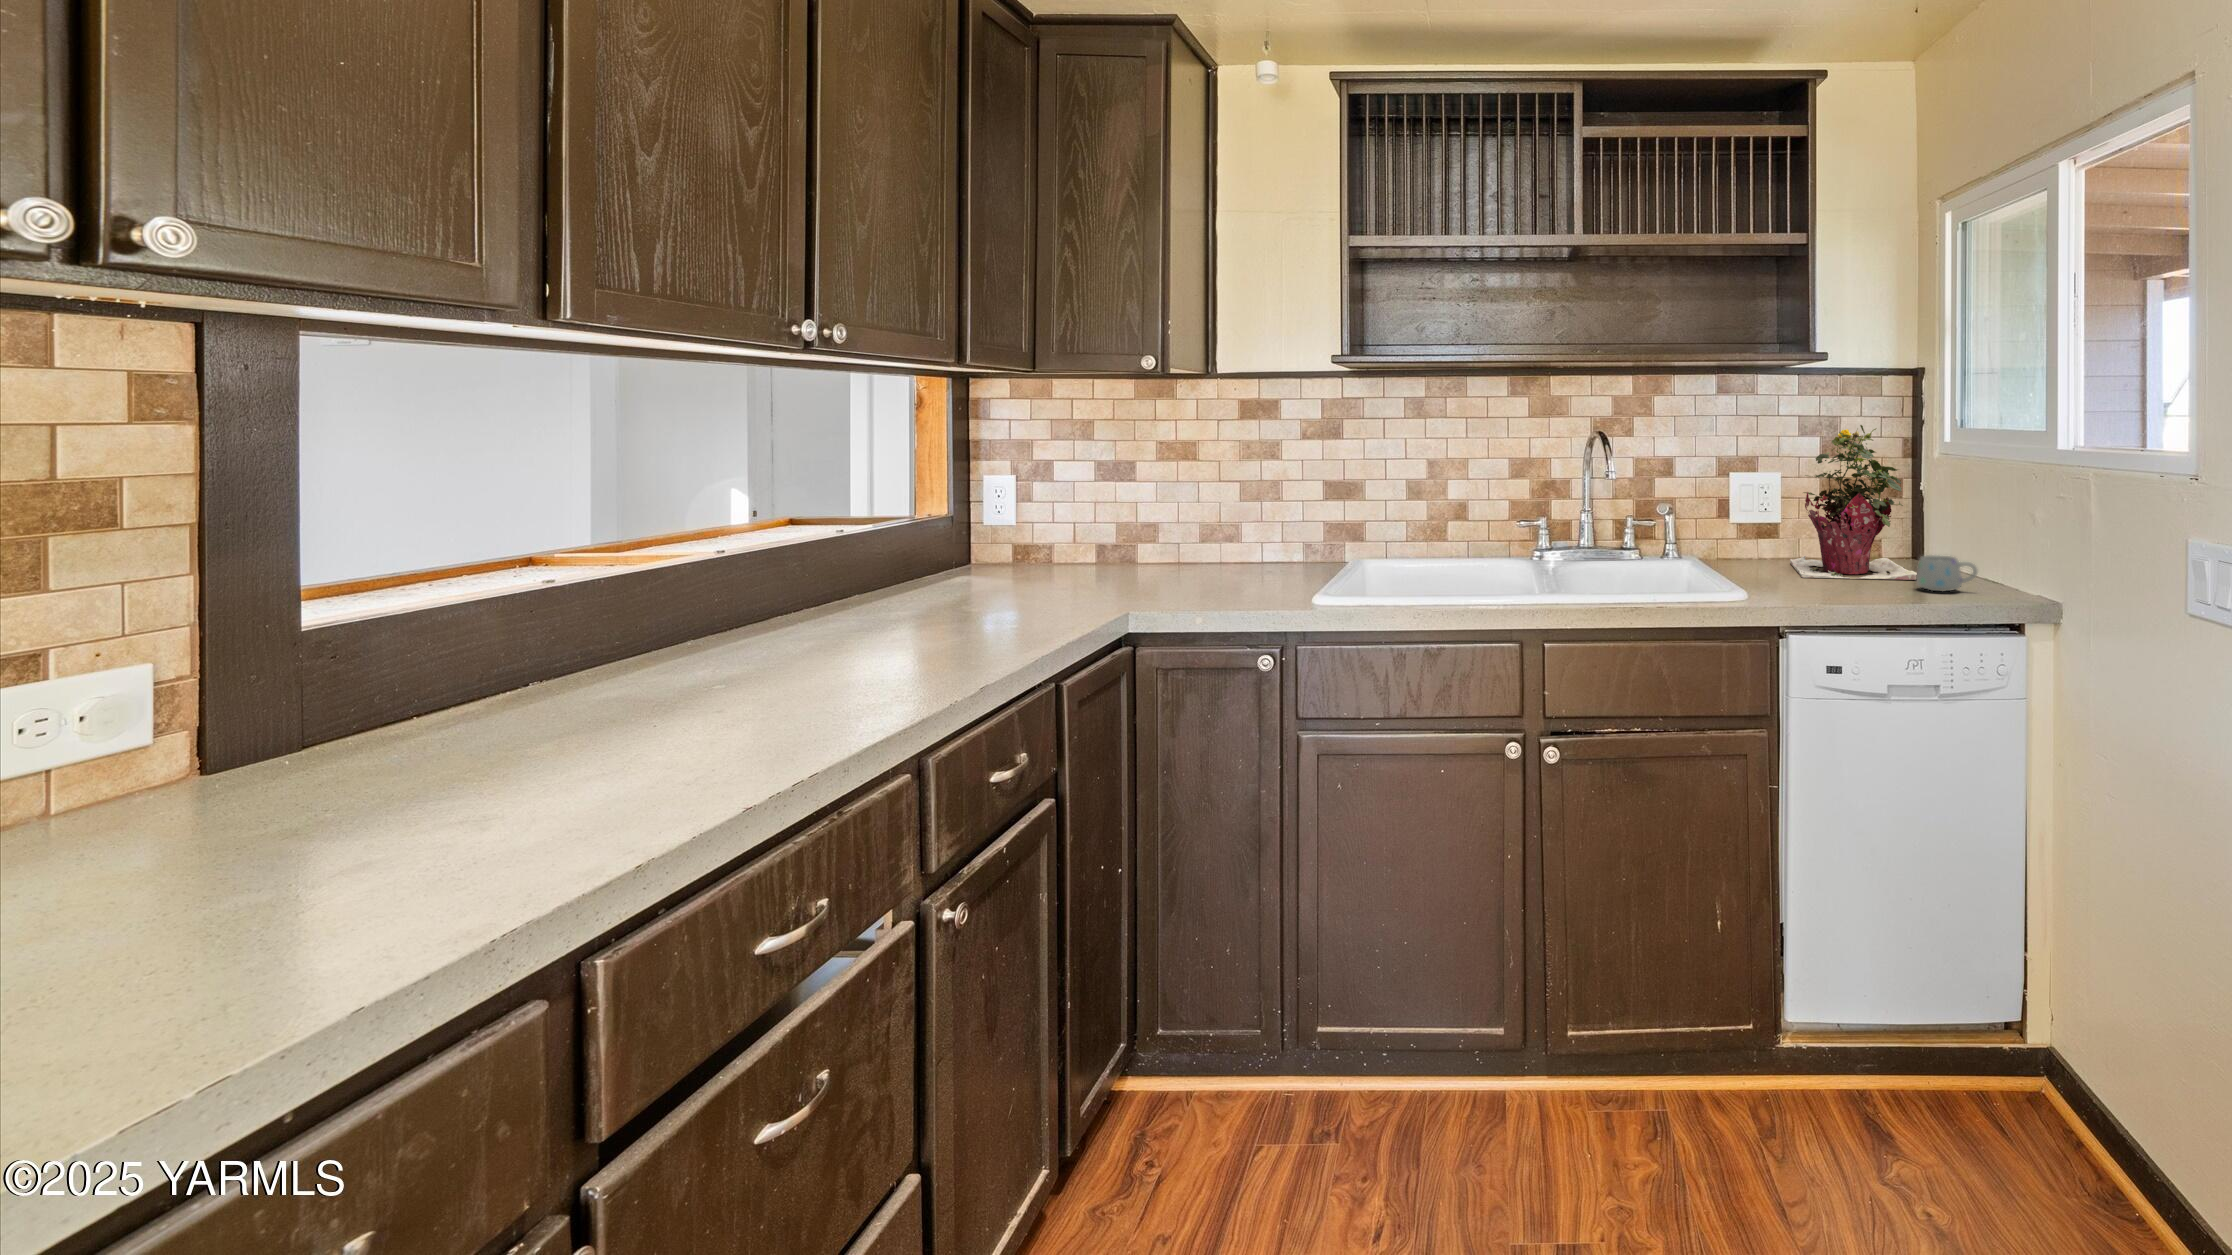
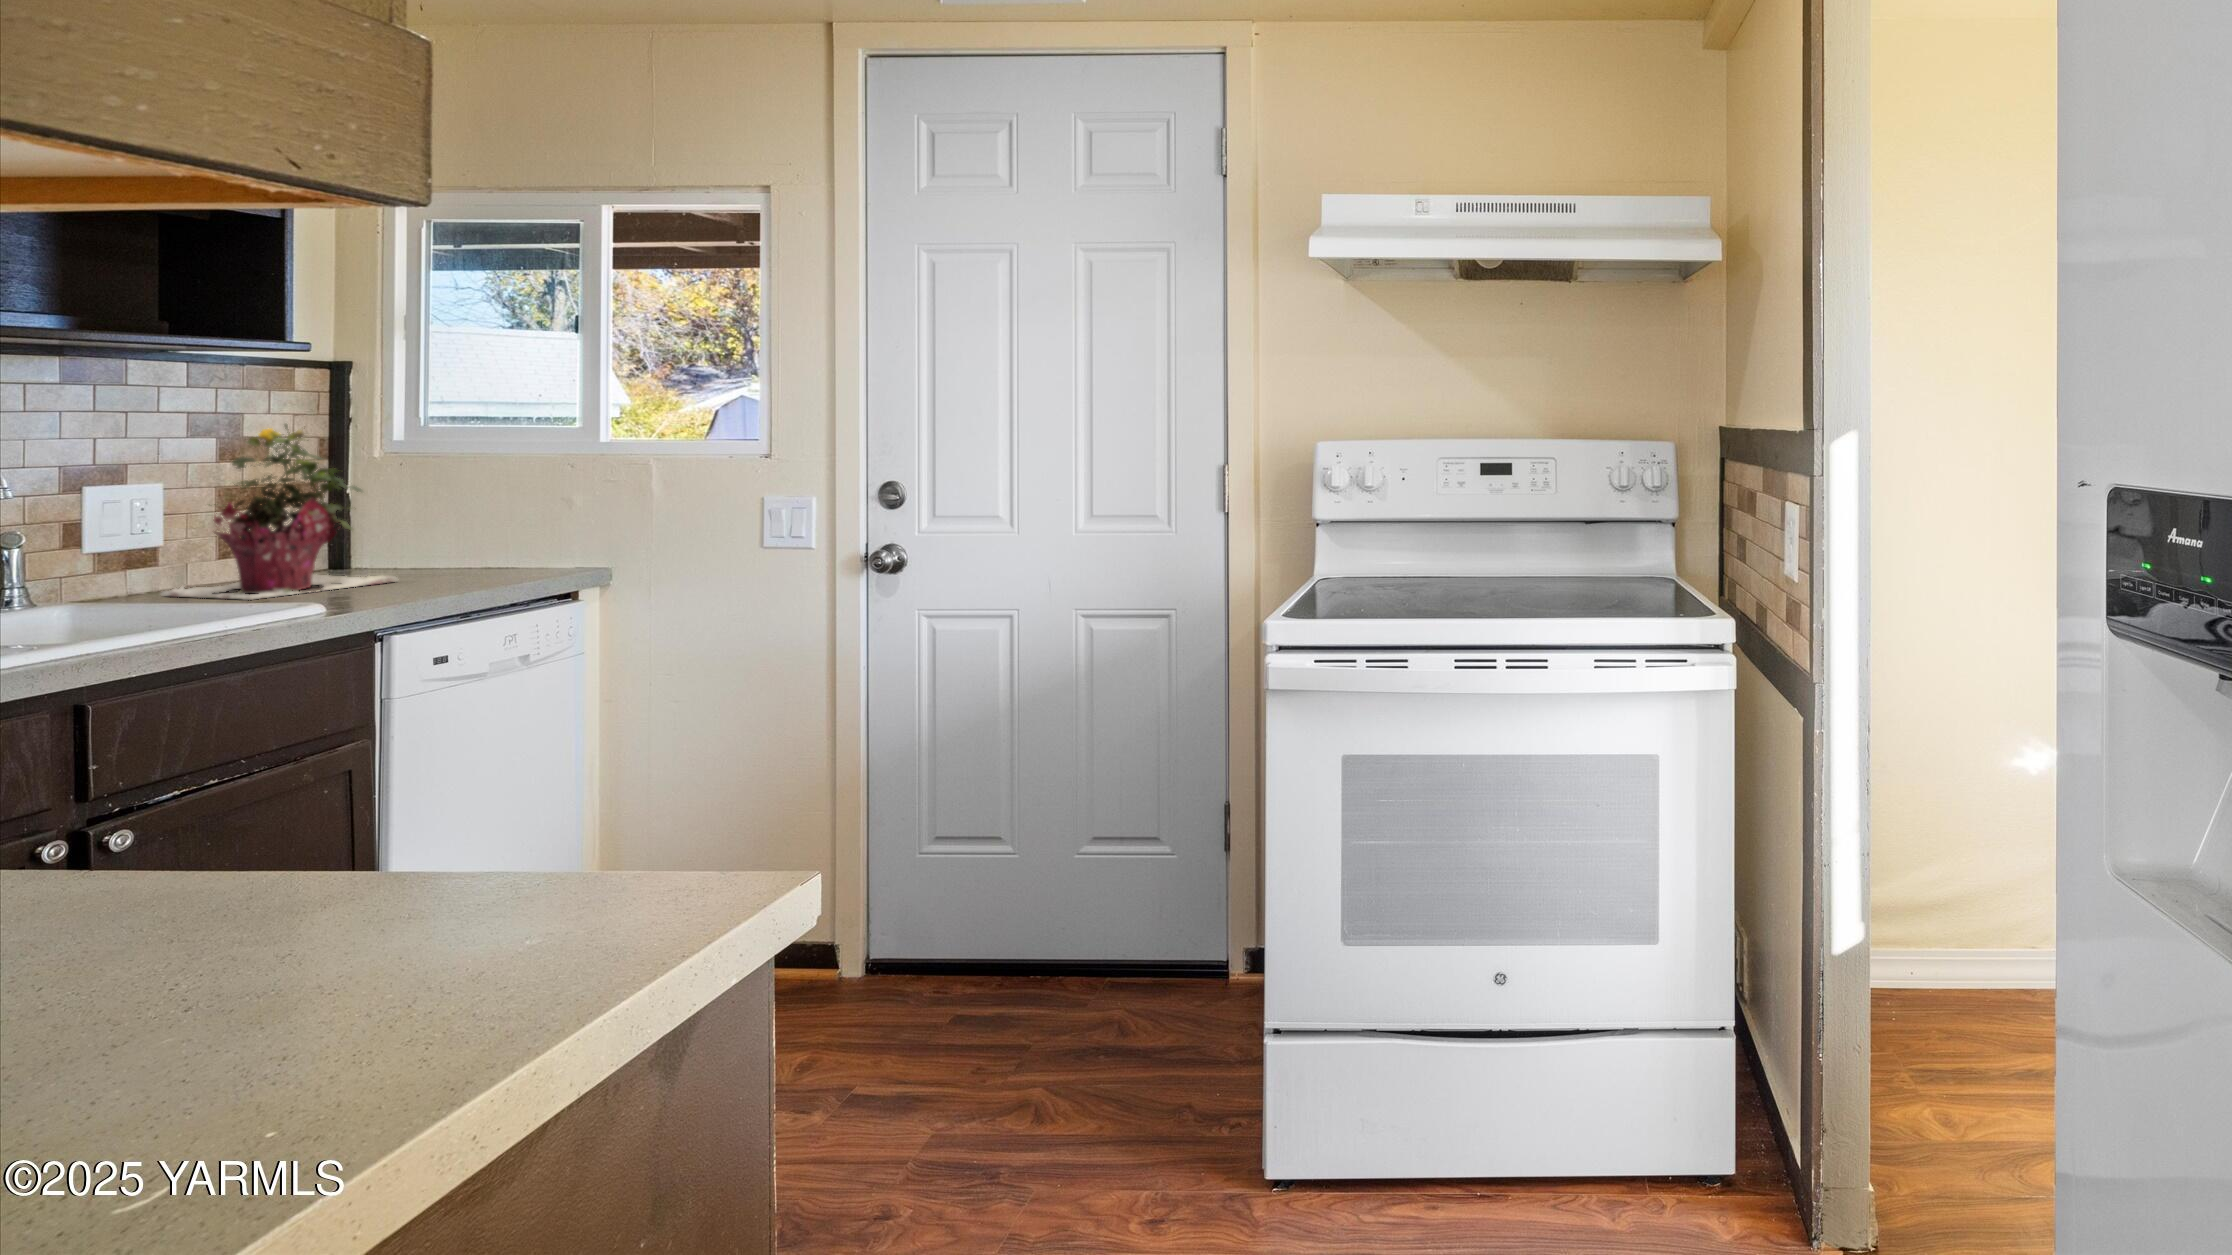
mug: present [1916,555,1977,592] -> none [421,549,491,584]

